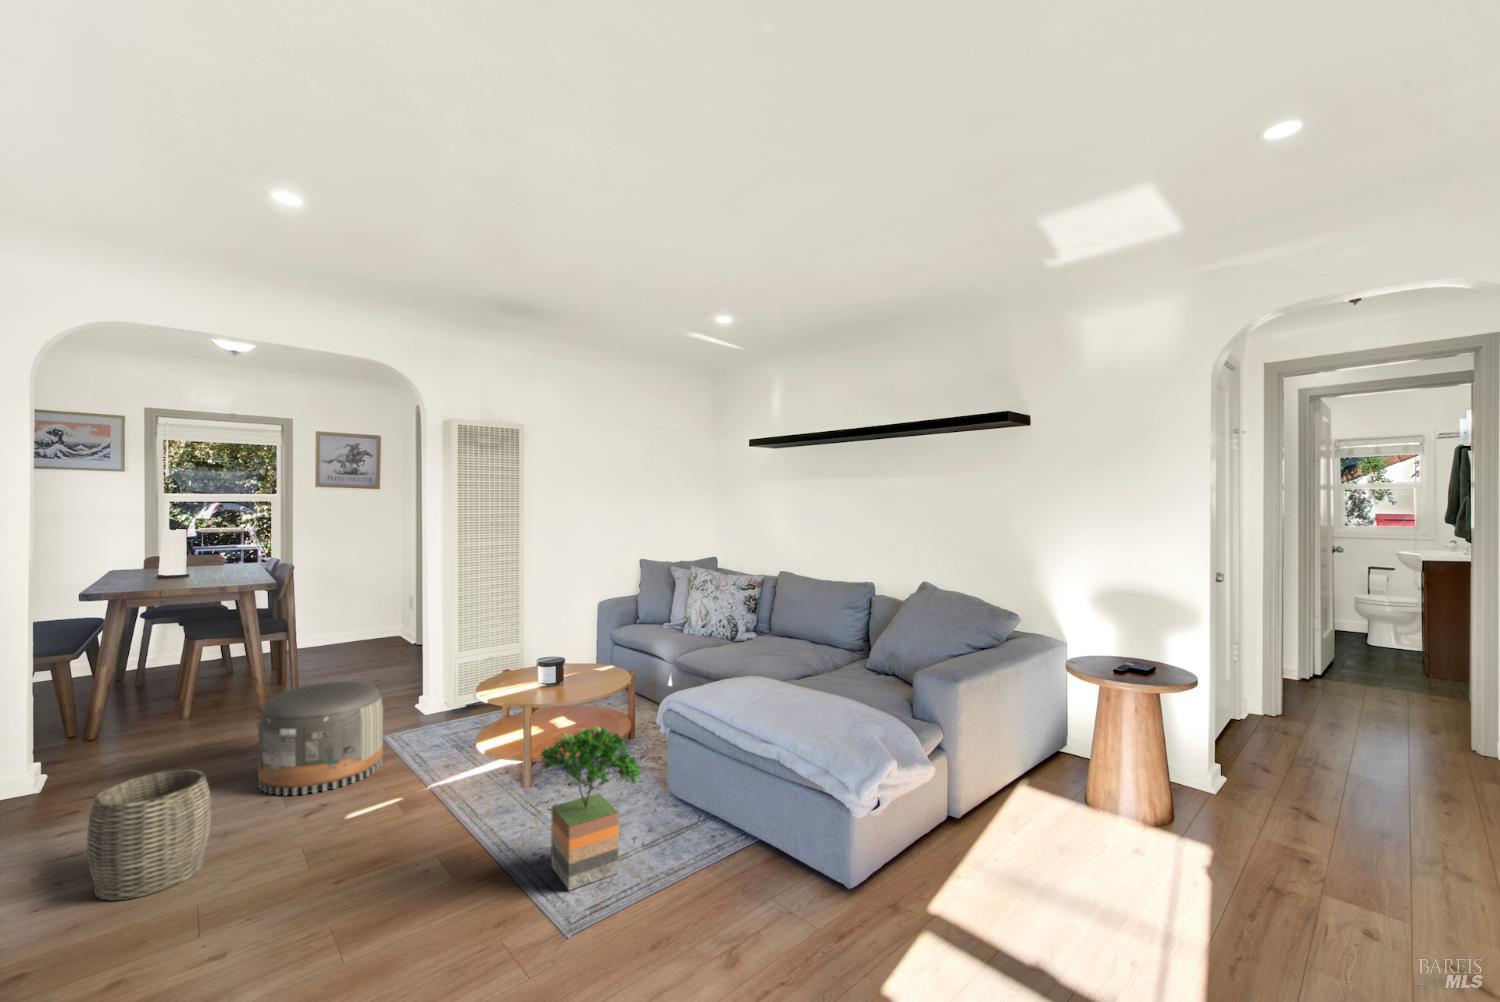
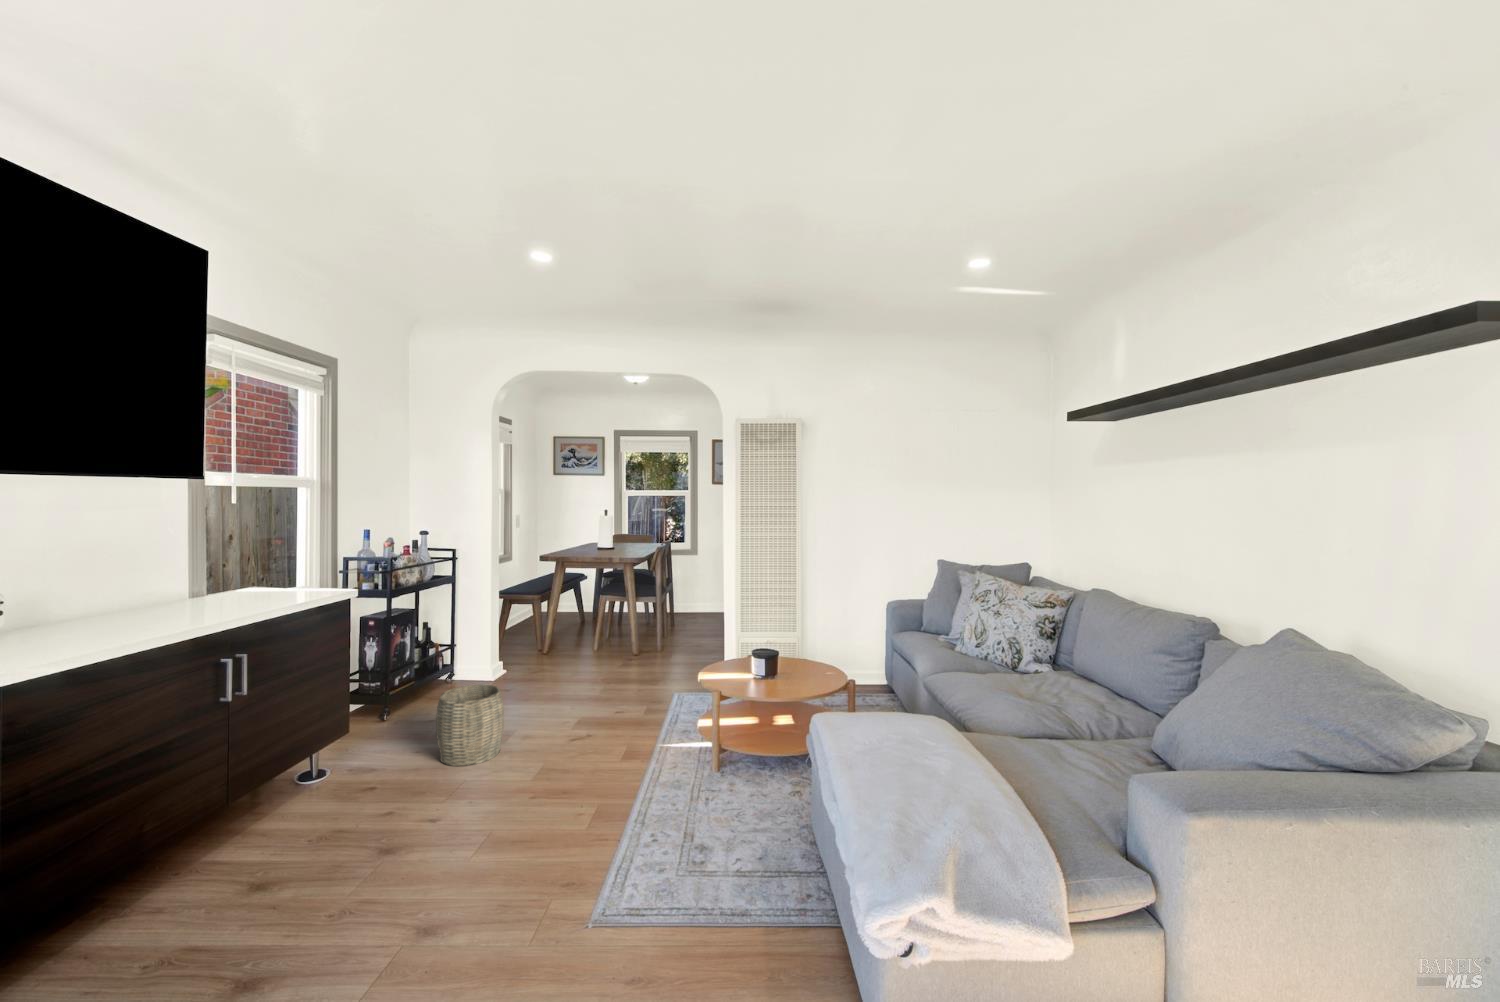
pouf: present [258,682,383,796] -> none [571,641,655,727]
potted tree: present [540,727,641,890] -> none [625,727,718,888]

